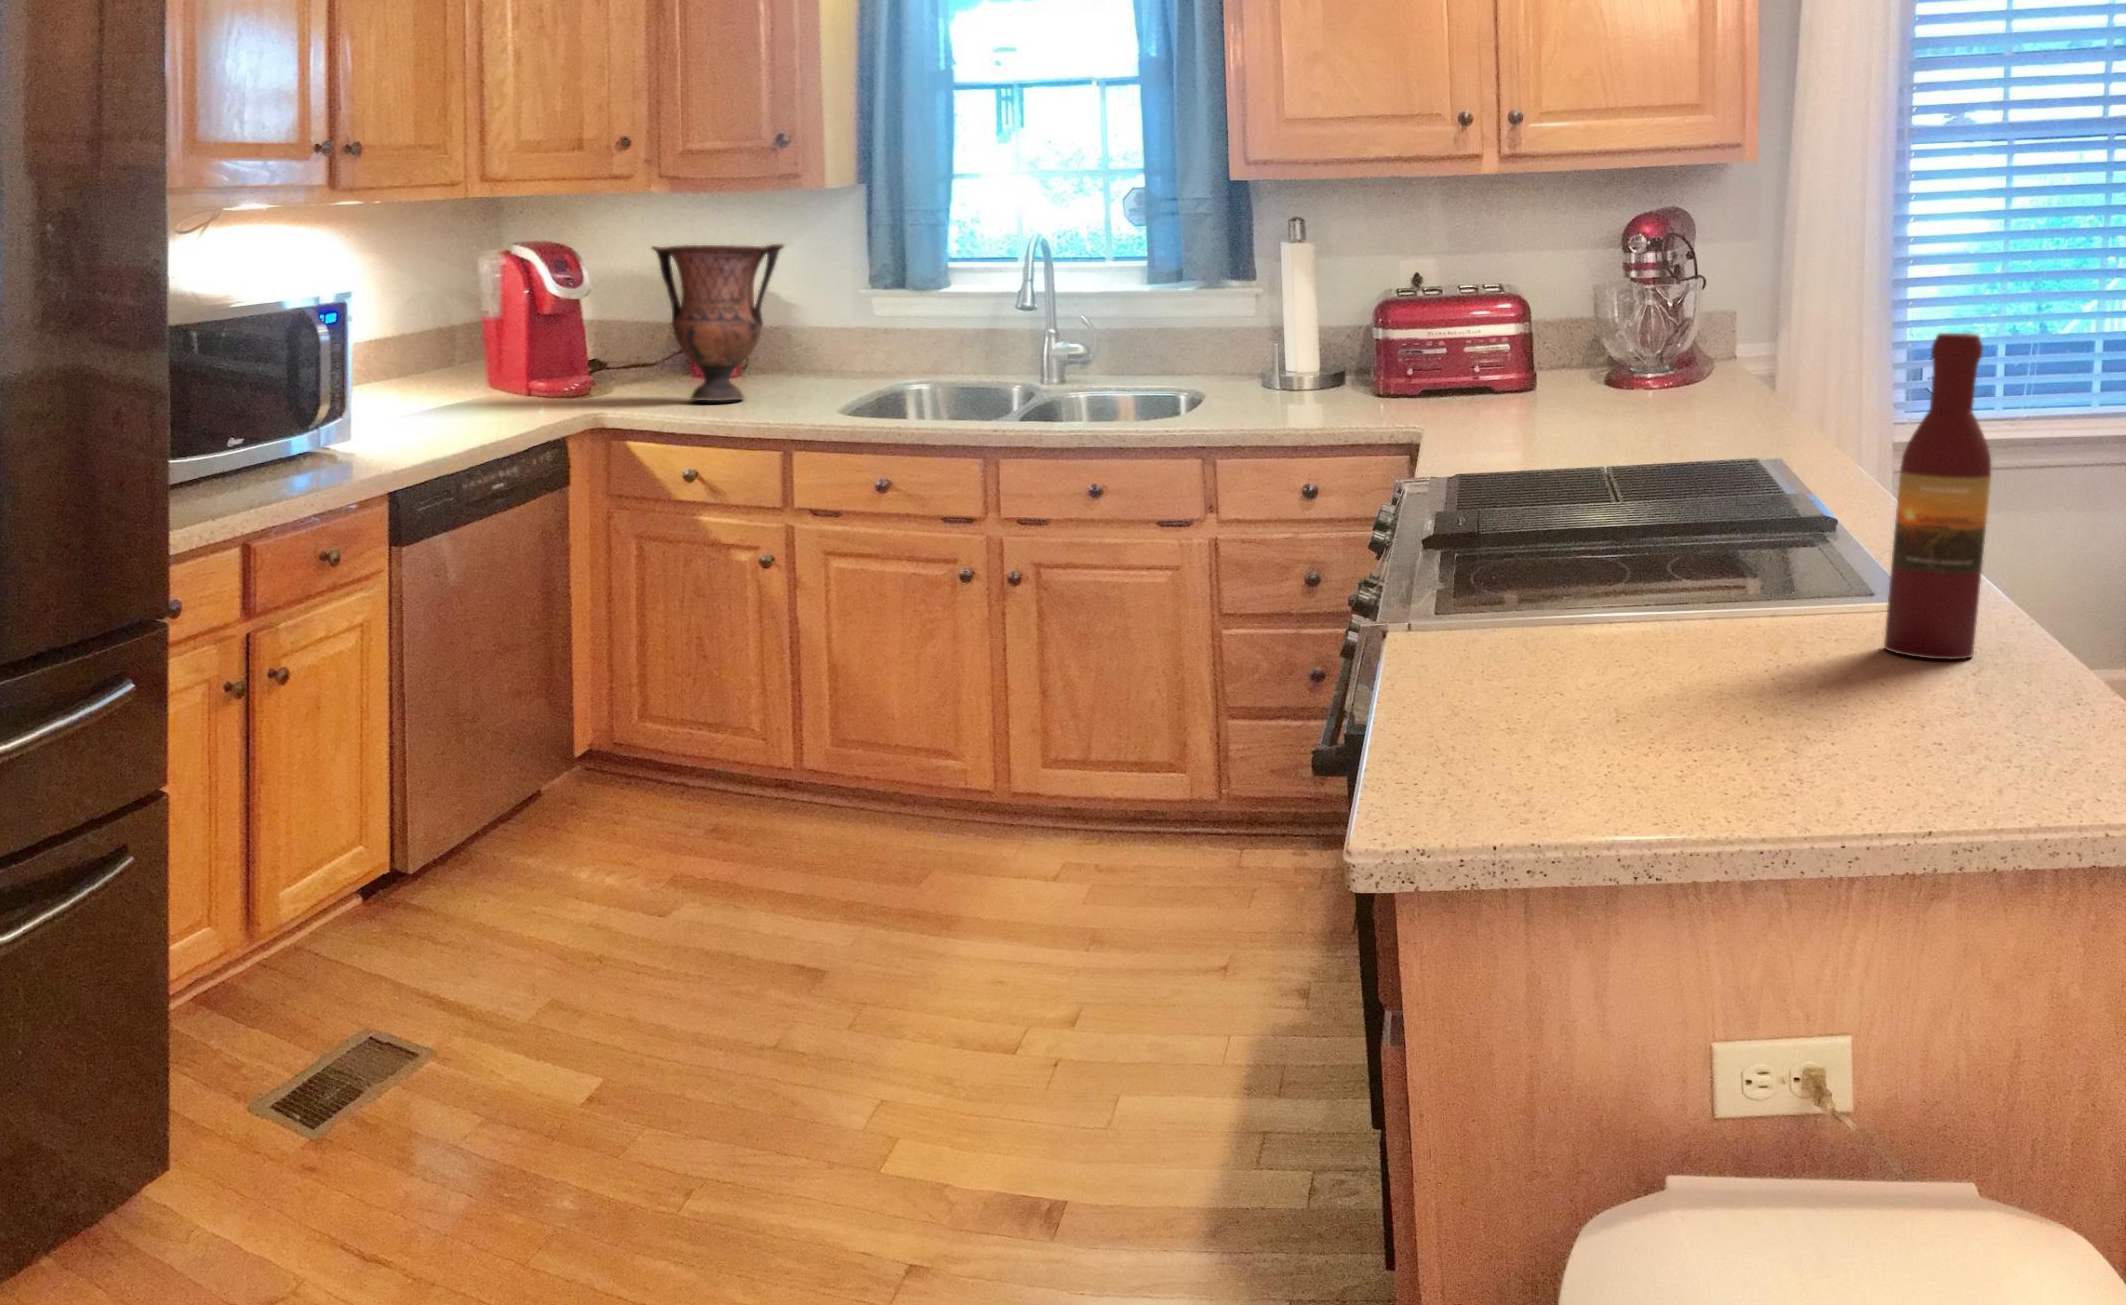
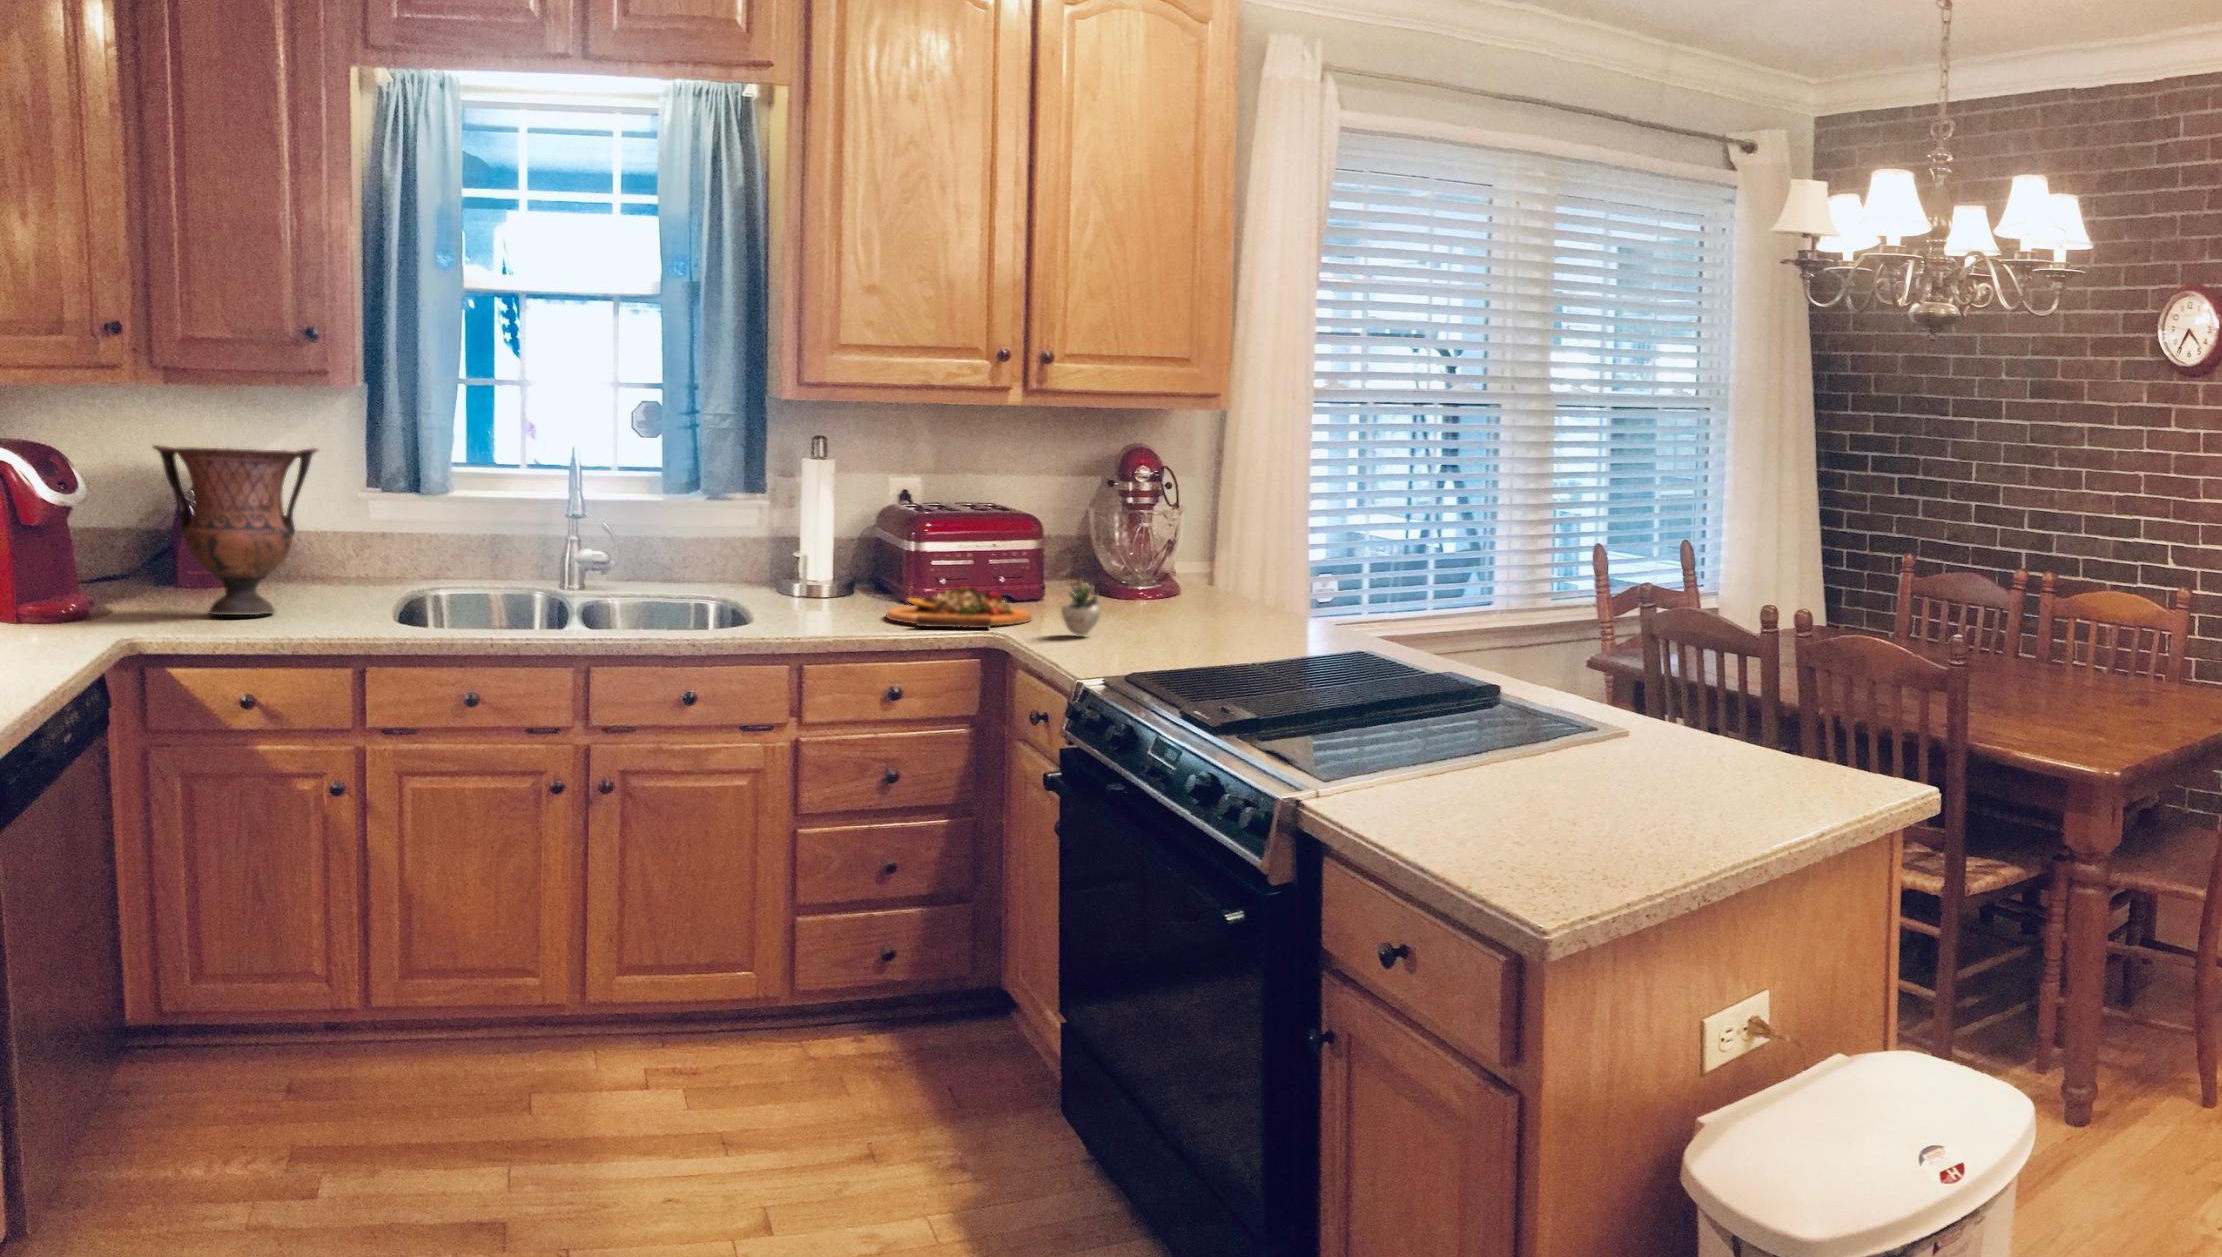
wine bottle: present [1884,333,1991,659] -> none [1319,592,1370,796]
succulent plant: none [1533,355,1641,430] -> present [1061,580,1101,636]
cutting board: none [1325,373,1502,420] -> present [886,587,1032,628]

